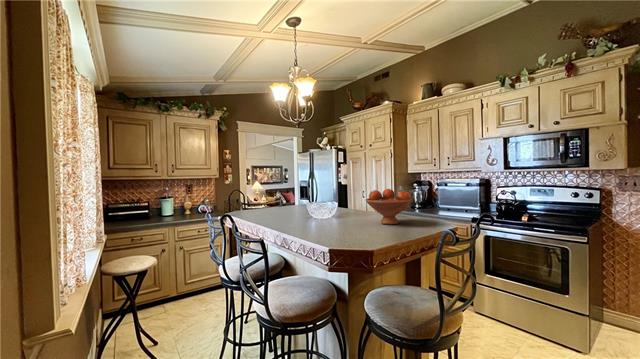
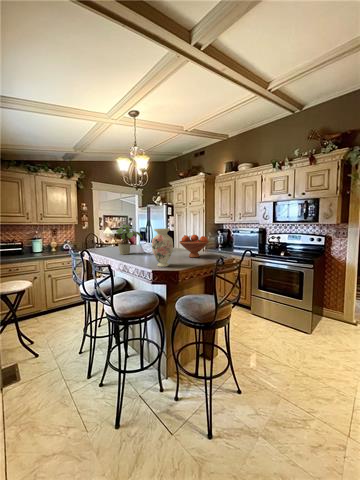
potted plant: none [270,176,310,220] -> present [116,225,143,255]
vase: none [327,180,360,240] -> present [152,229,173,267]

